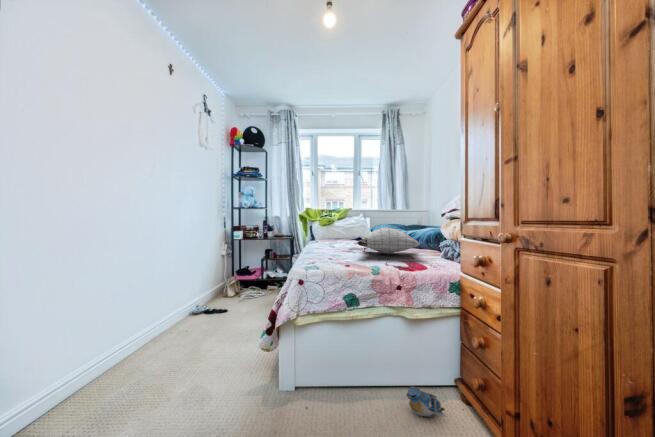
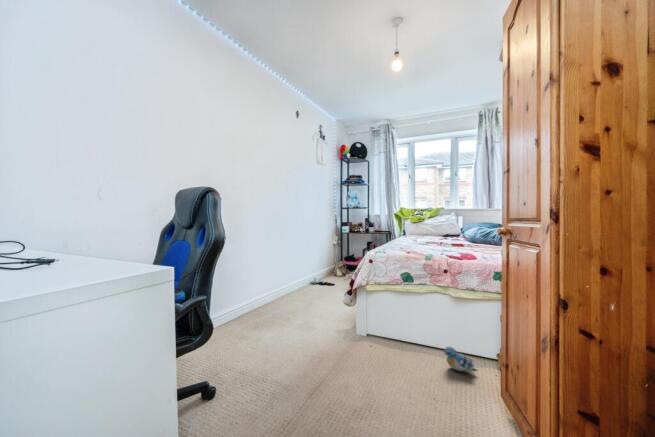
pillow: present [357,227,419,254] -> none [424,224,485,248]

